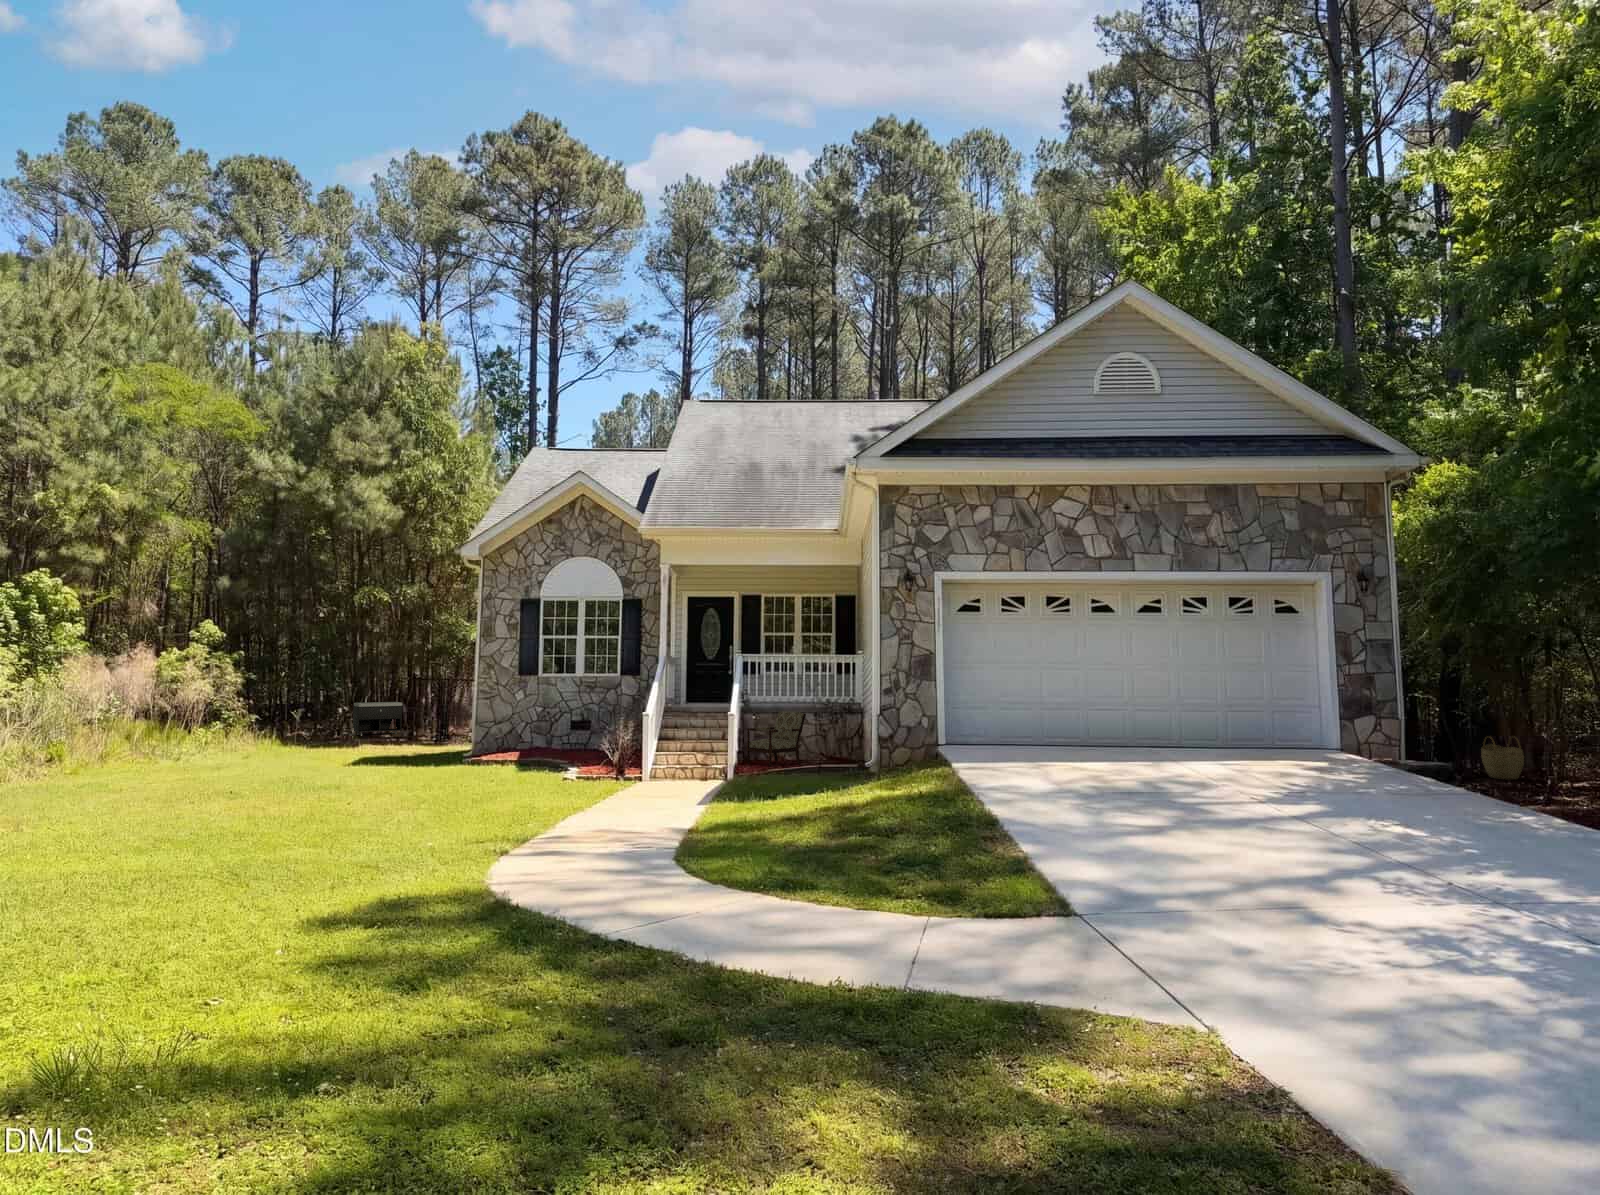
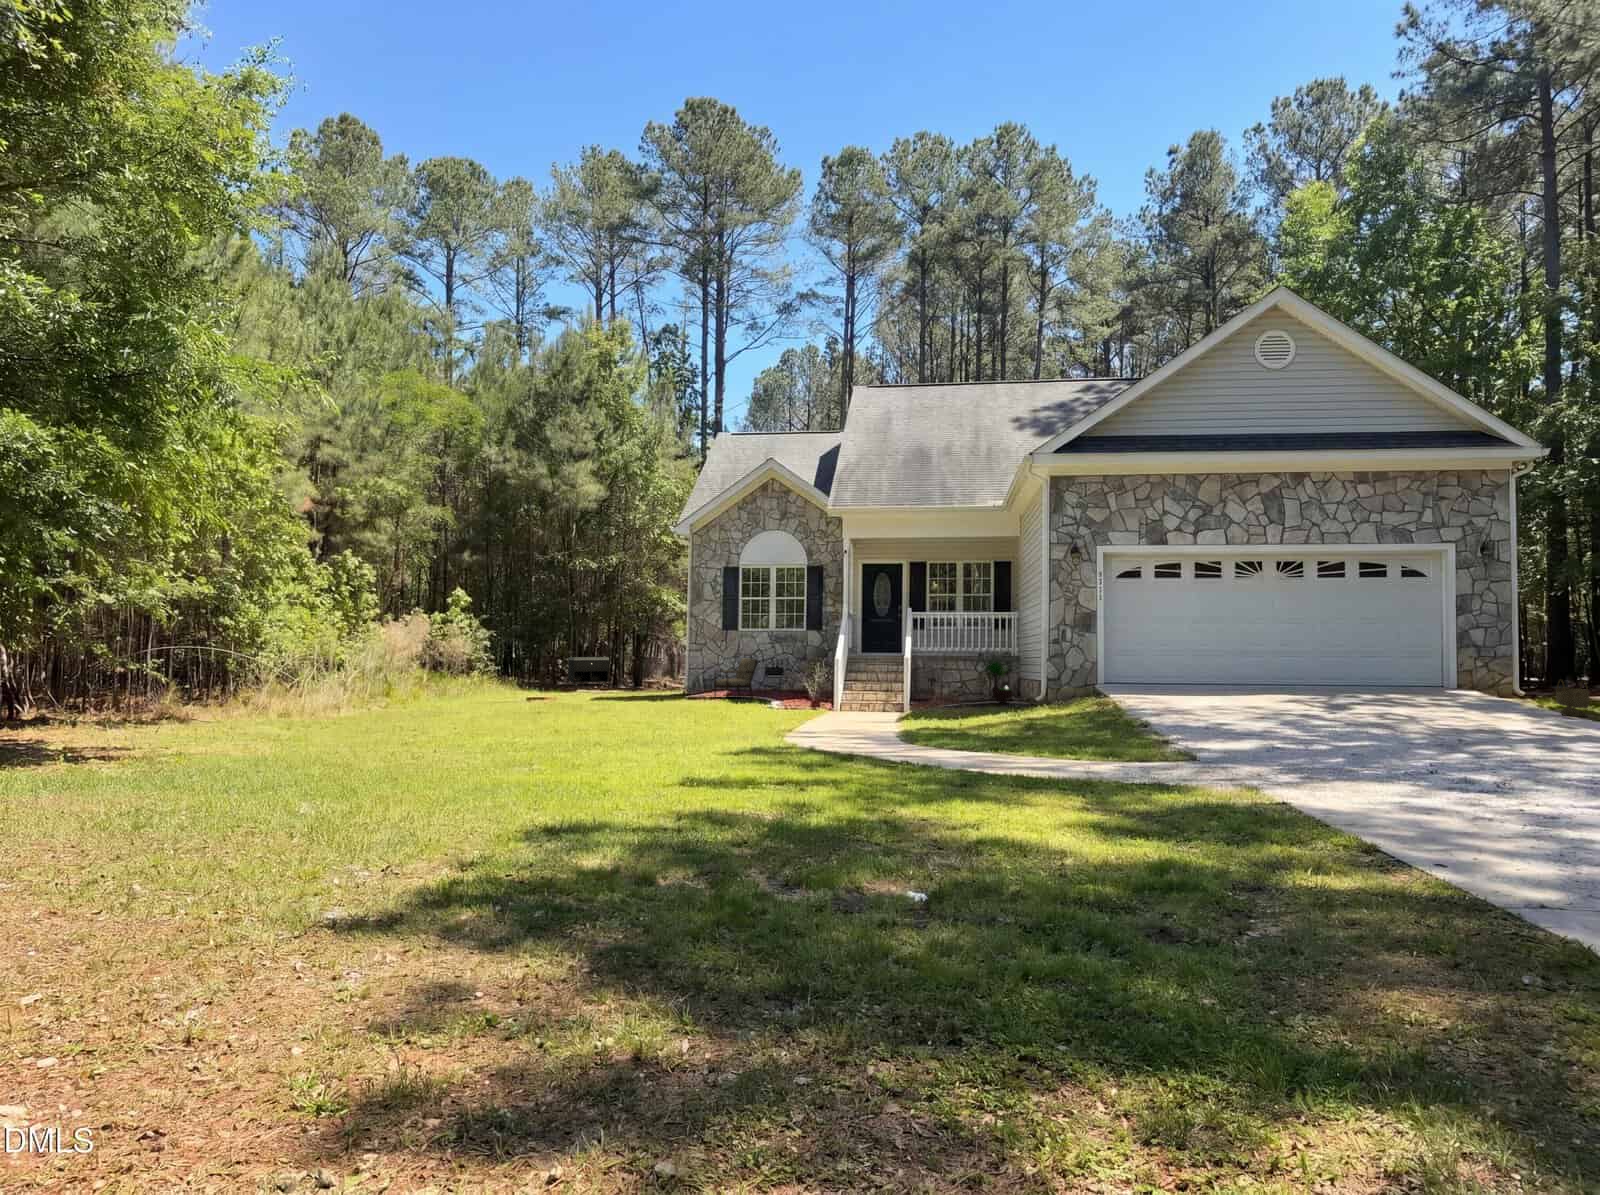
potted tree: none [827,707,860,763] -> present [986,661,1013,703]
armchair: present [747,711,806,767] -> present [714,658,758,697]

